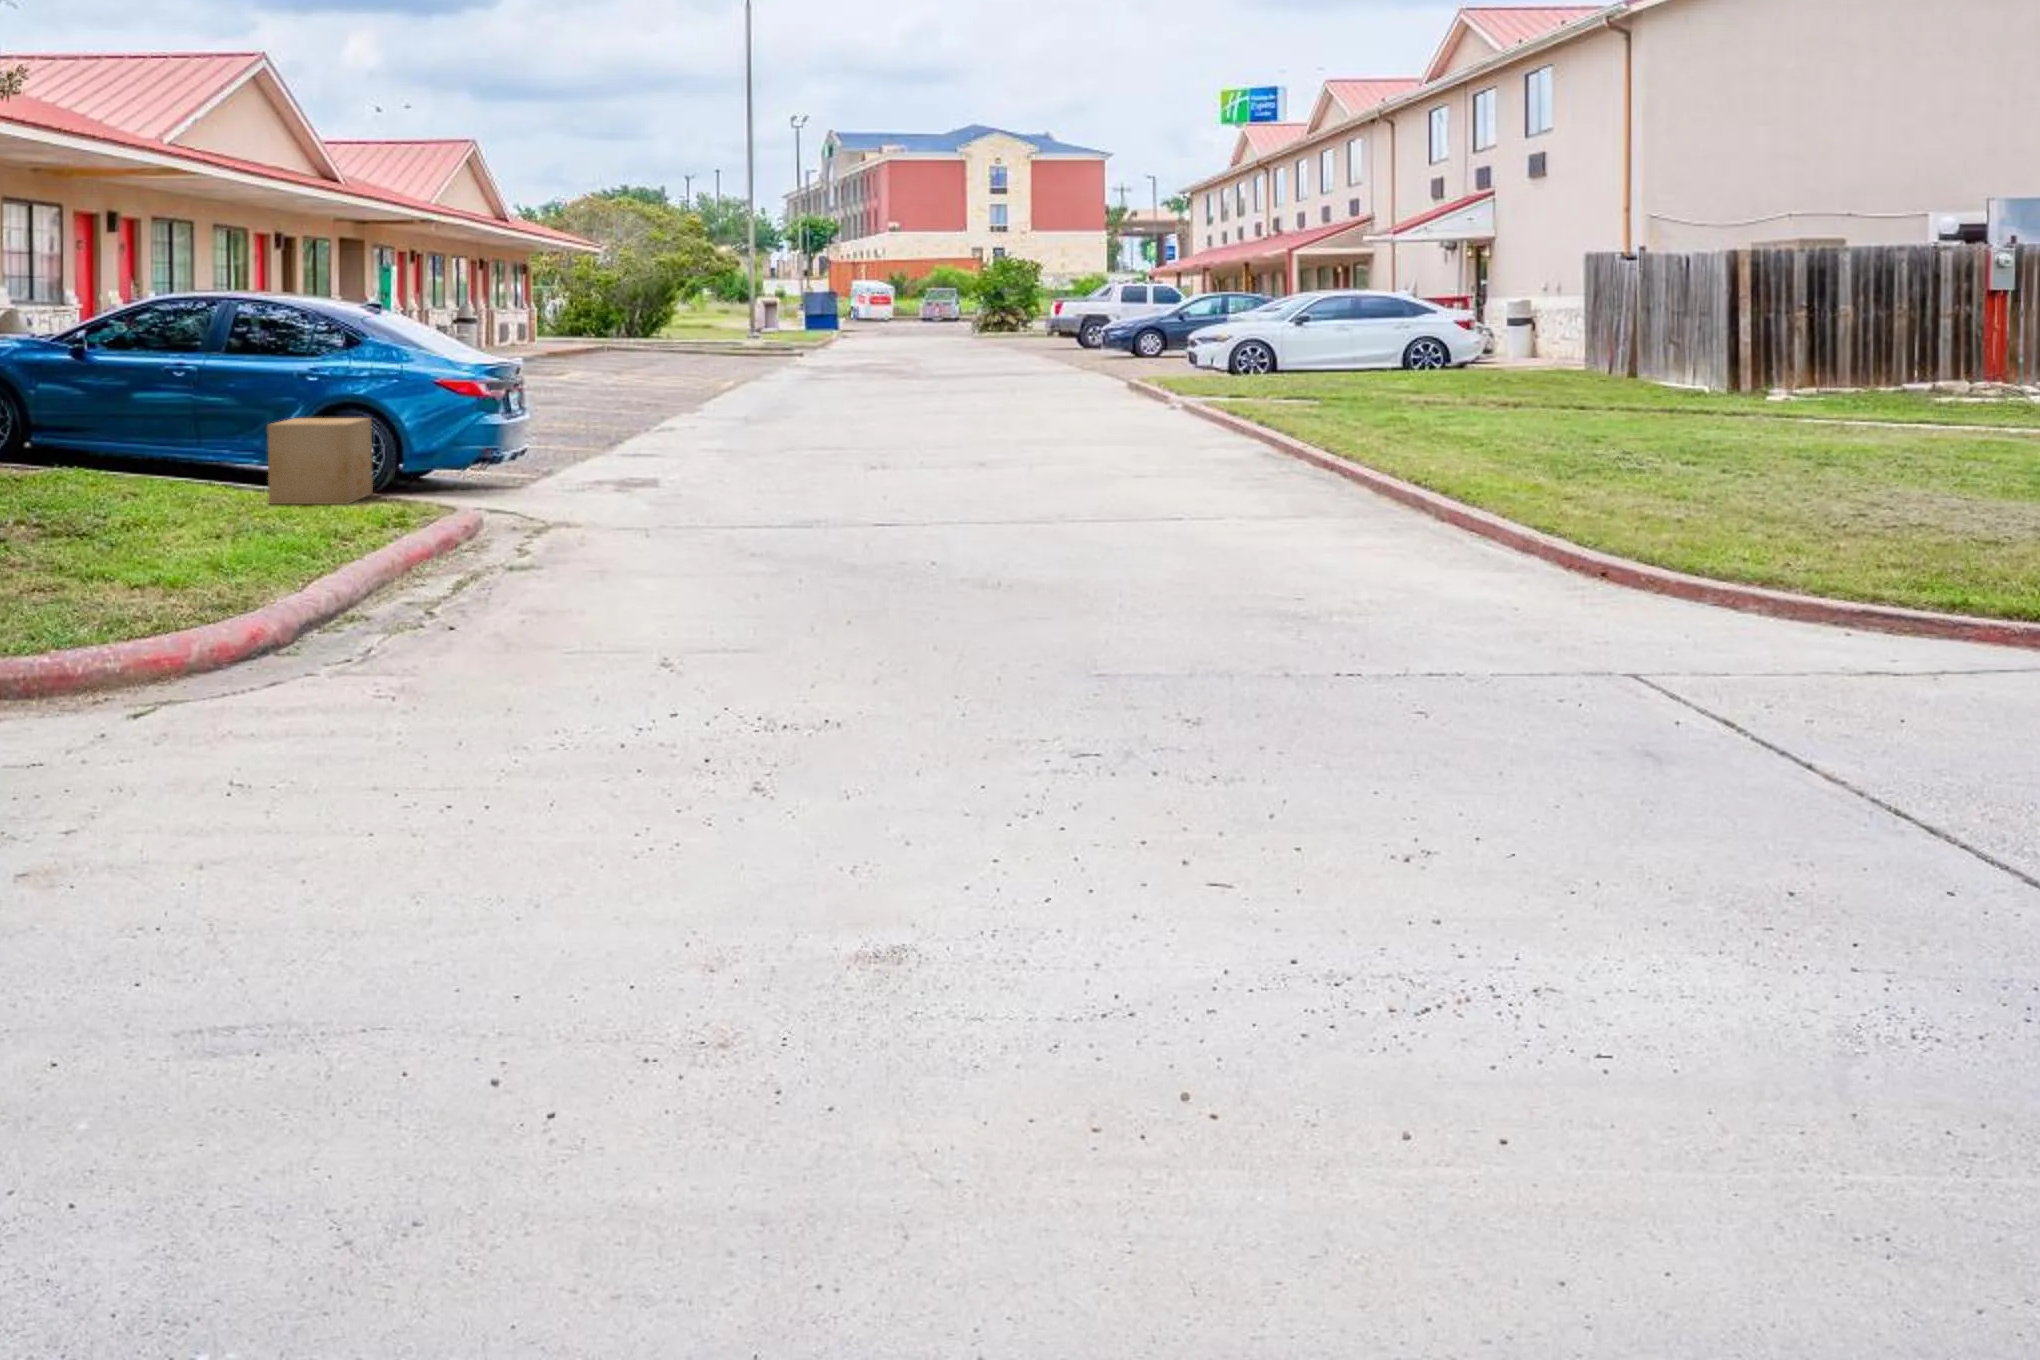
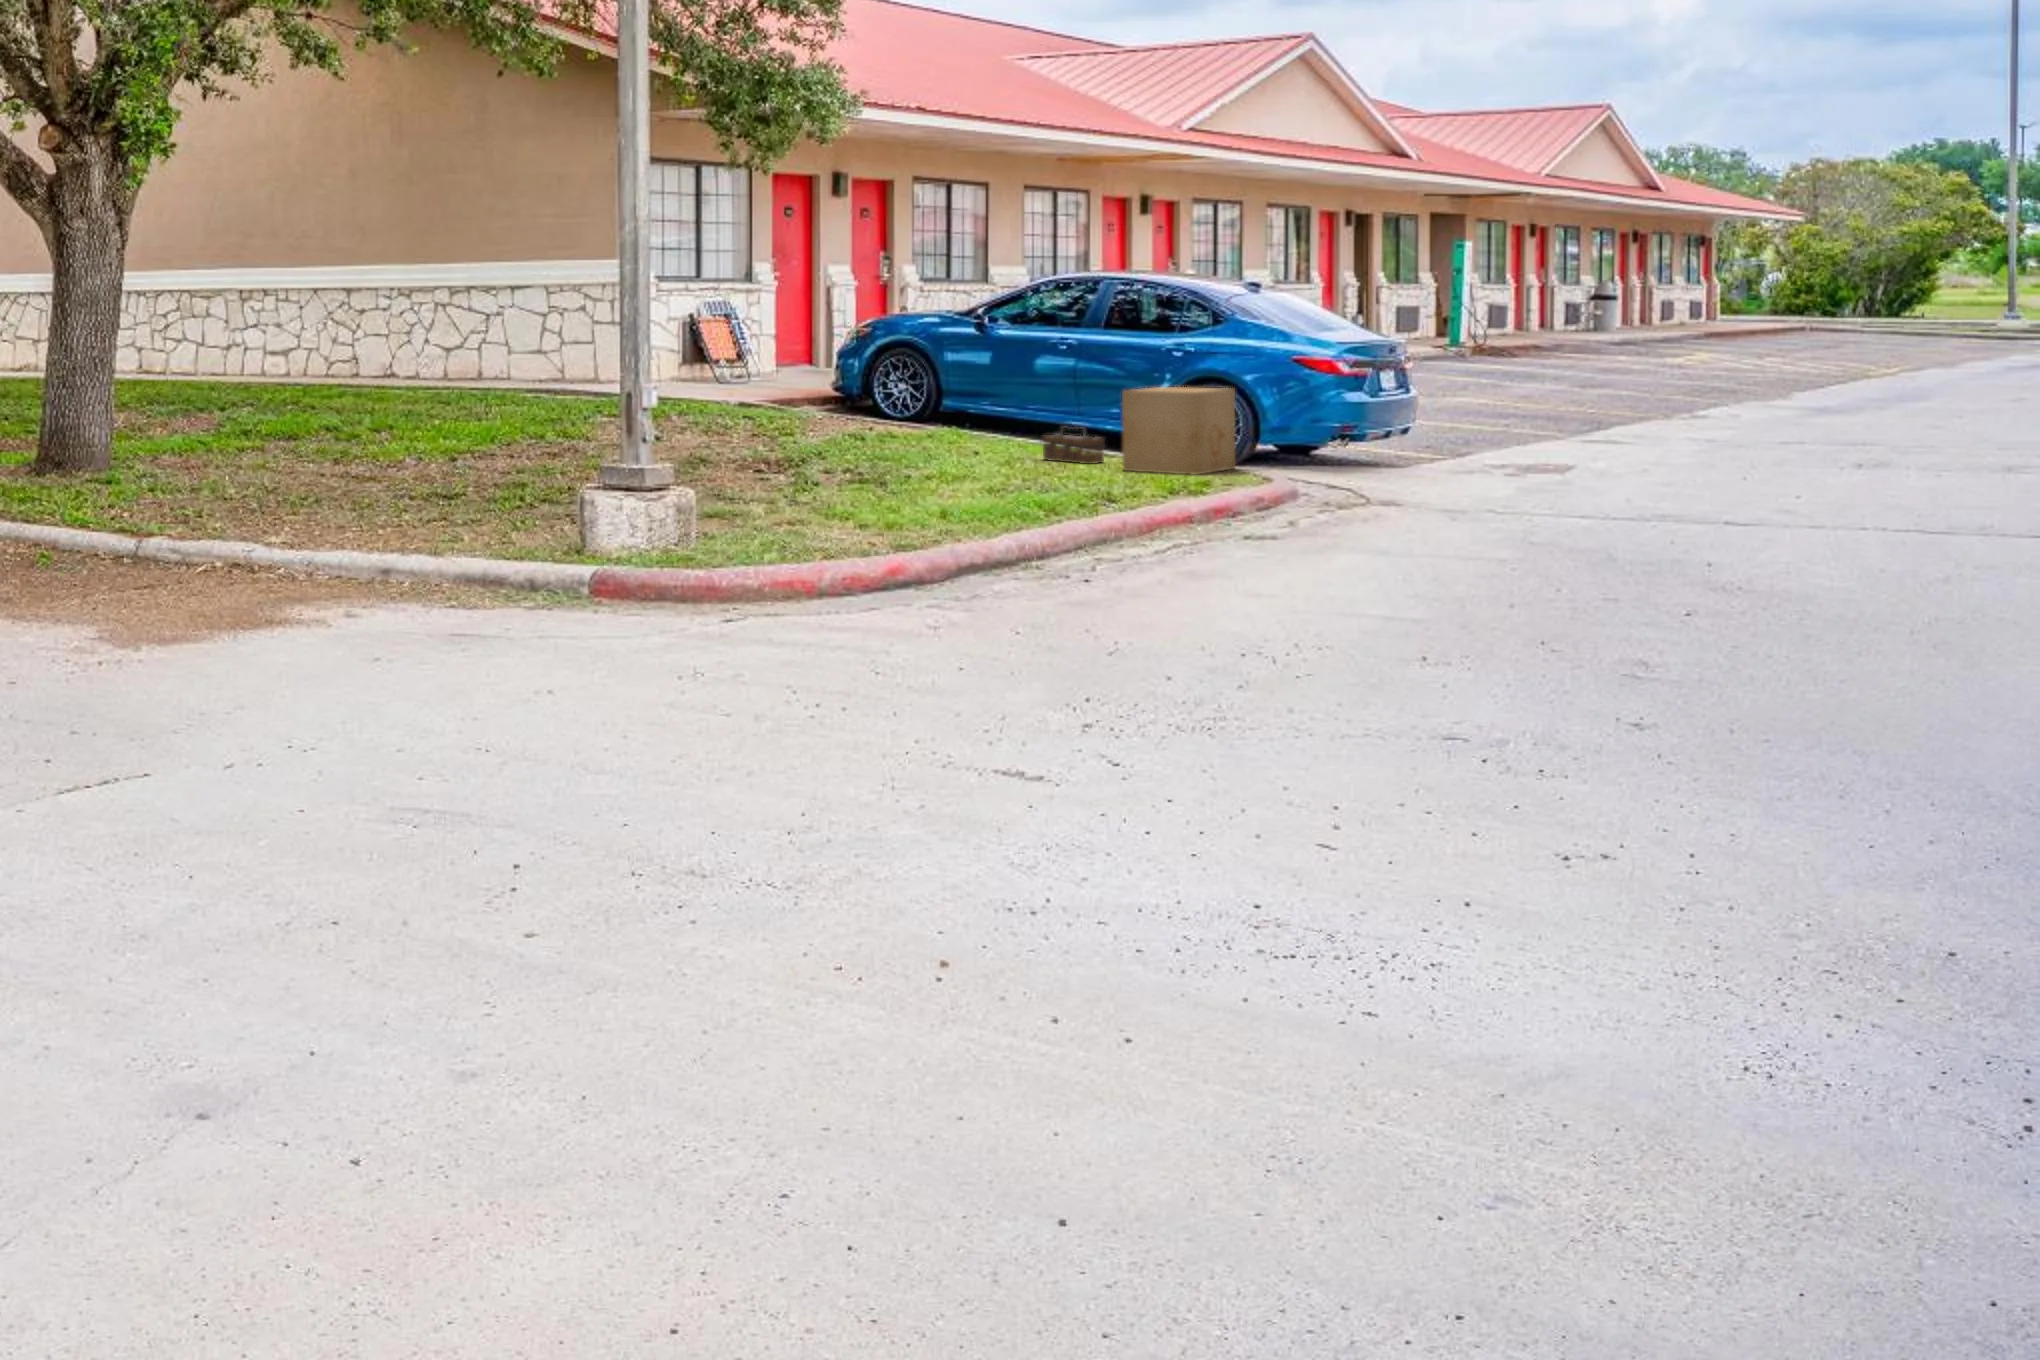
toolbox: none [163,460,237,497] -> present [1042,427,1105,464]

